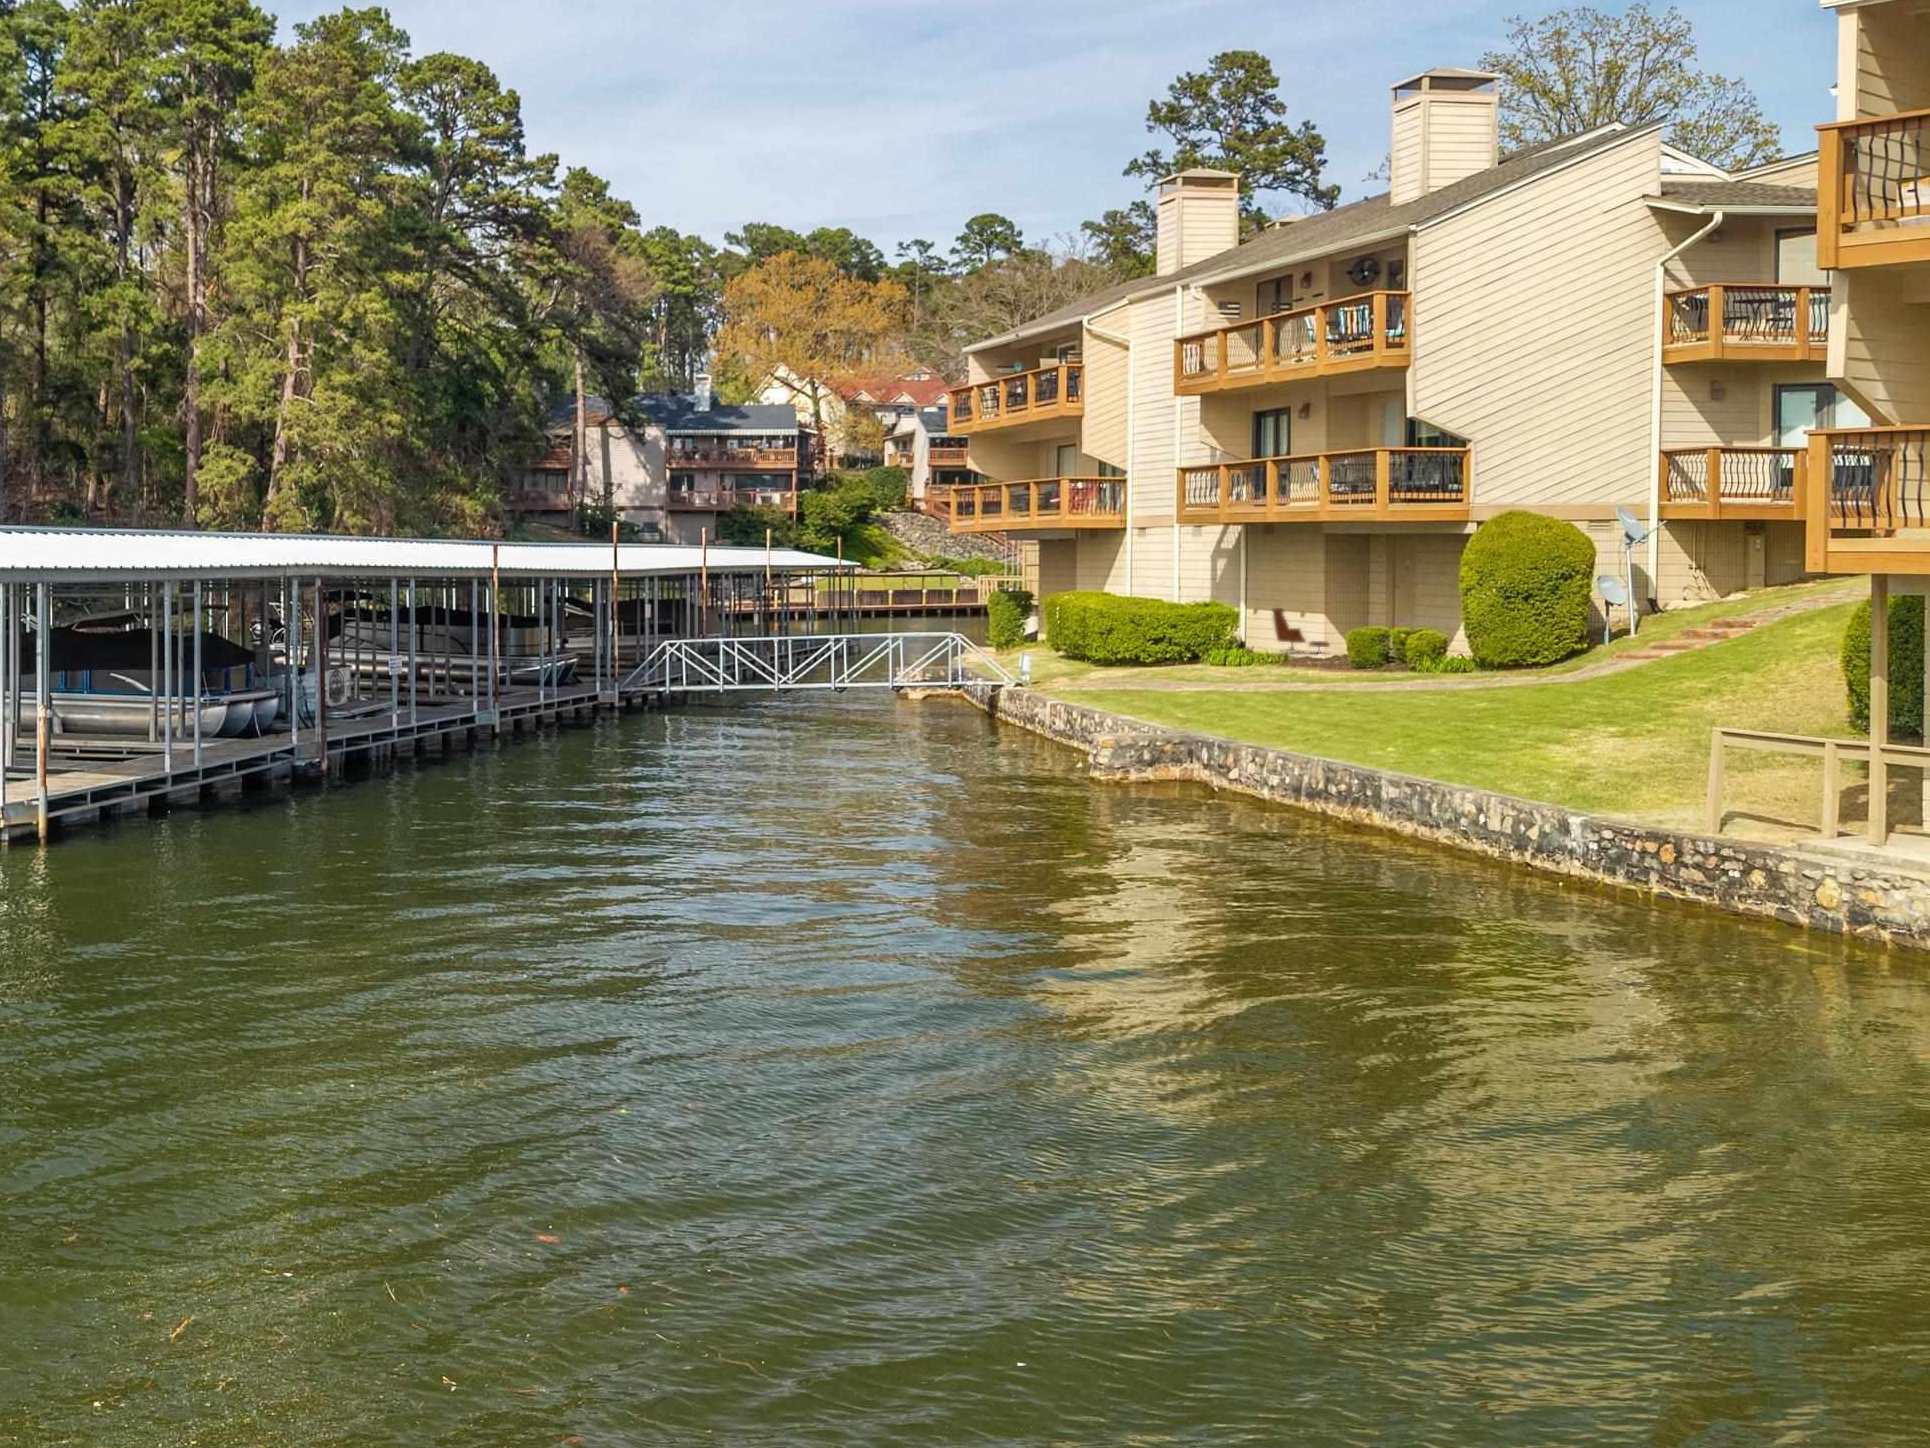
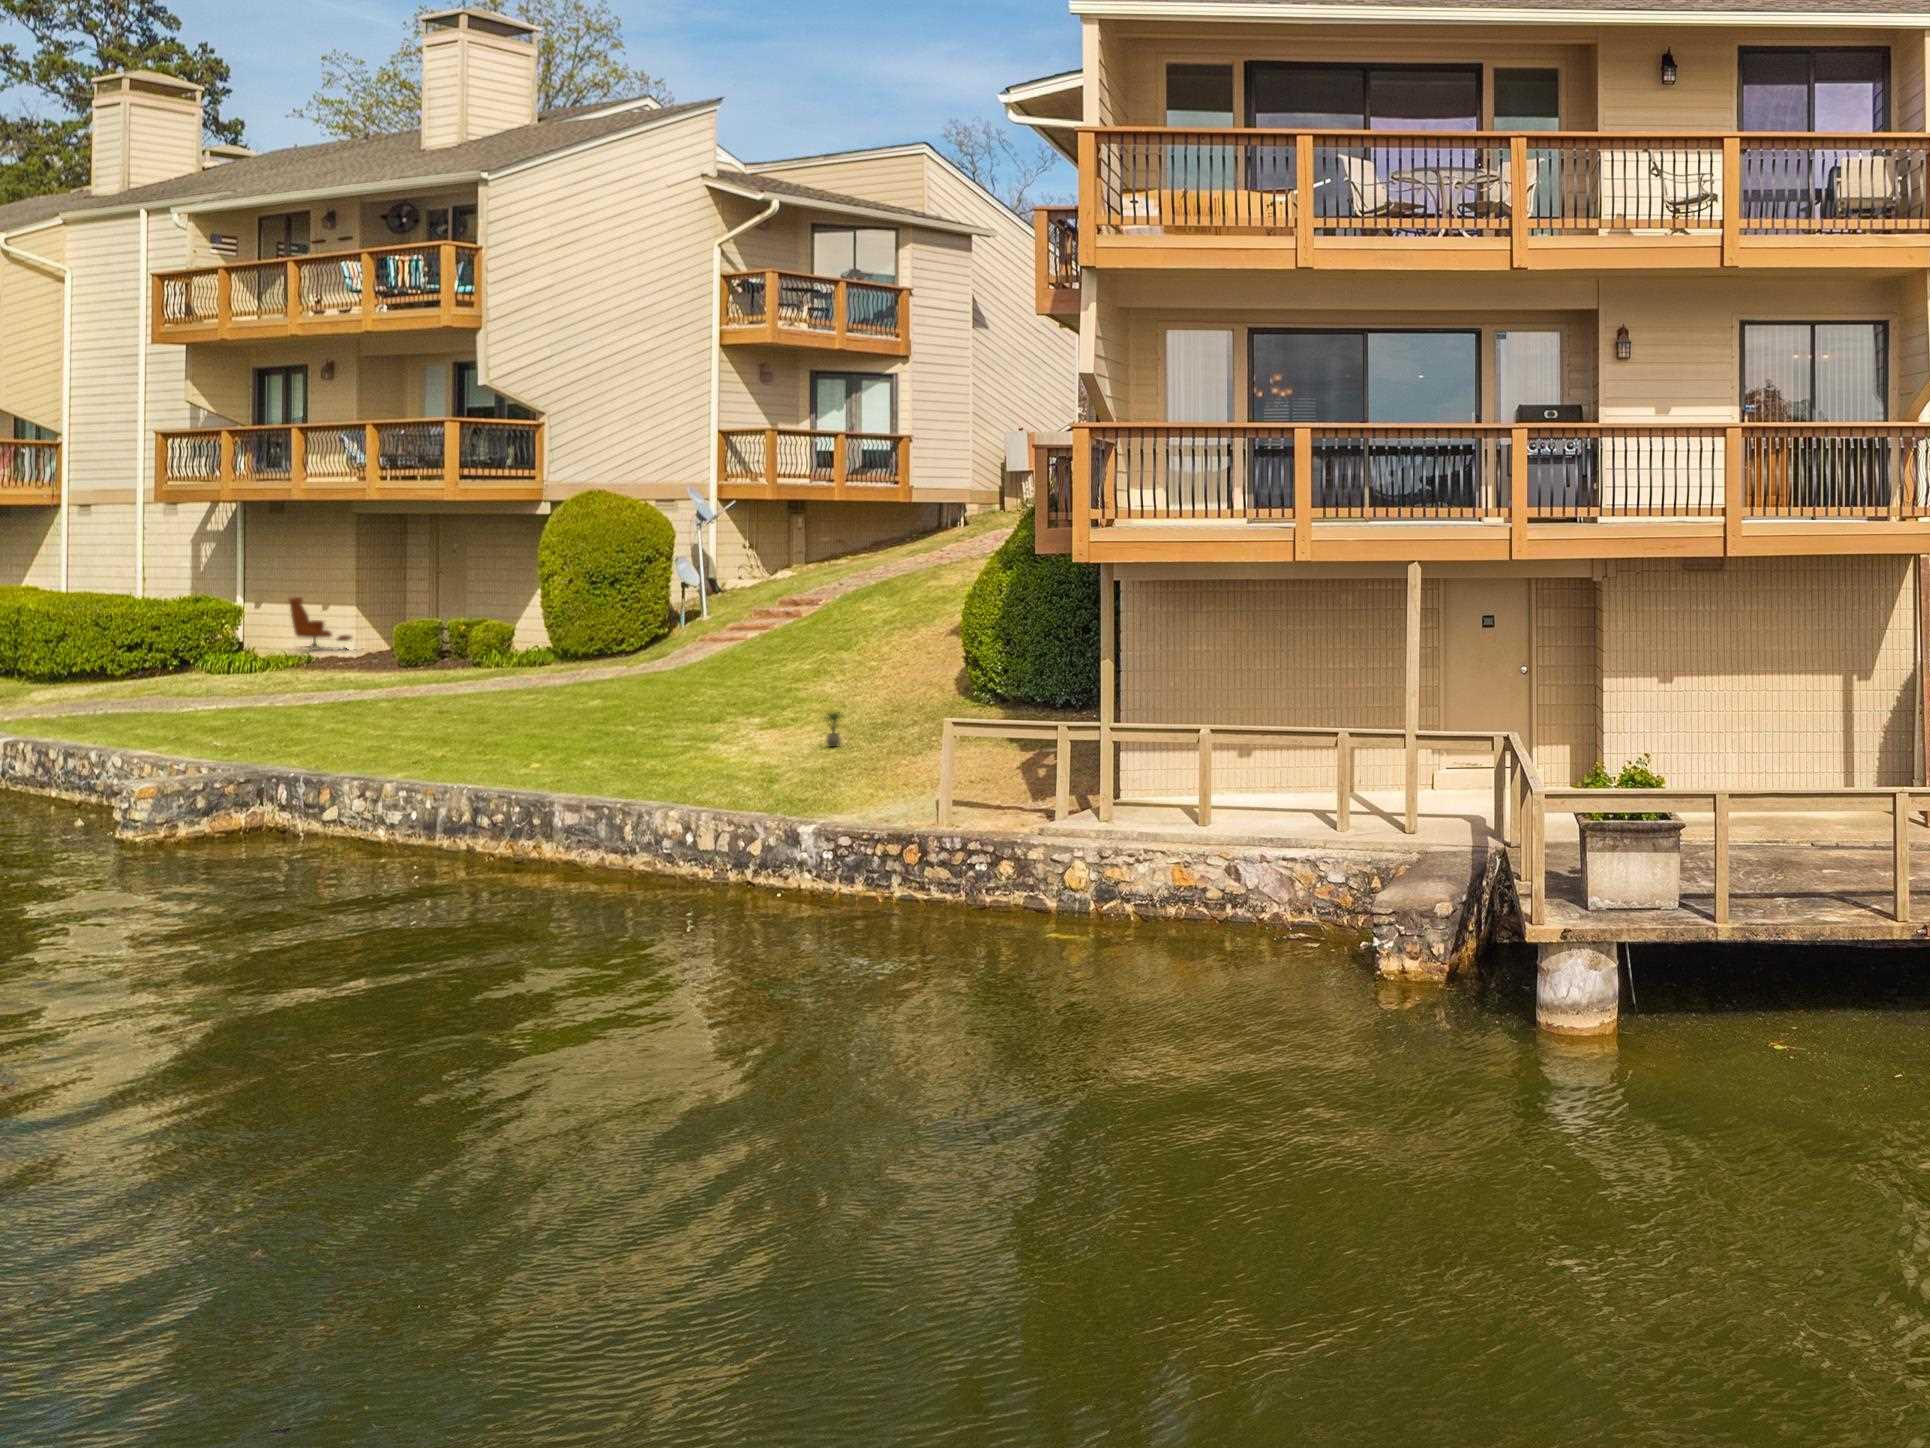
potted plant: none [1644,721,1675,758] -> present [825,712,843,747]

